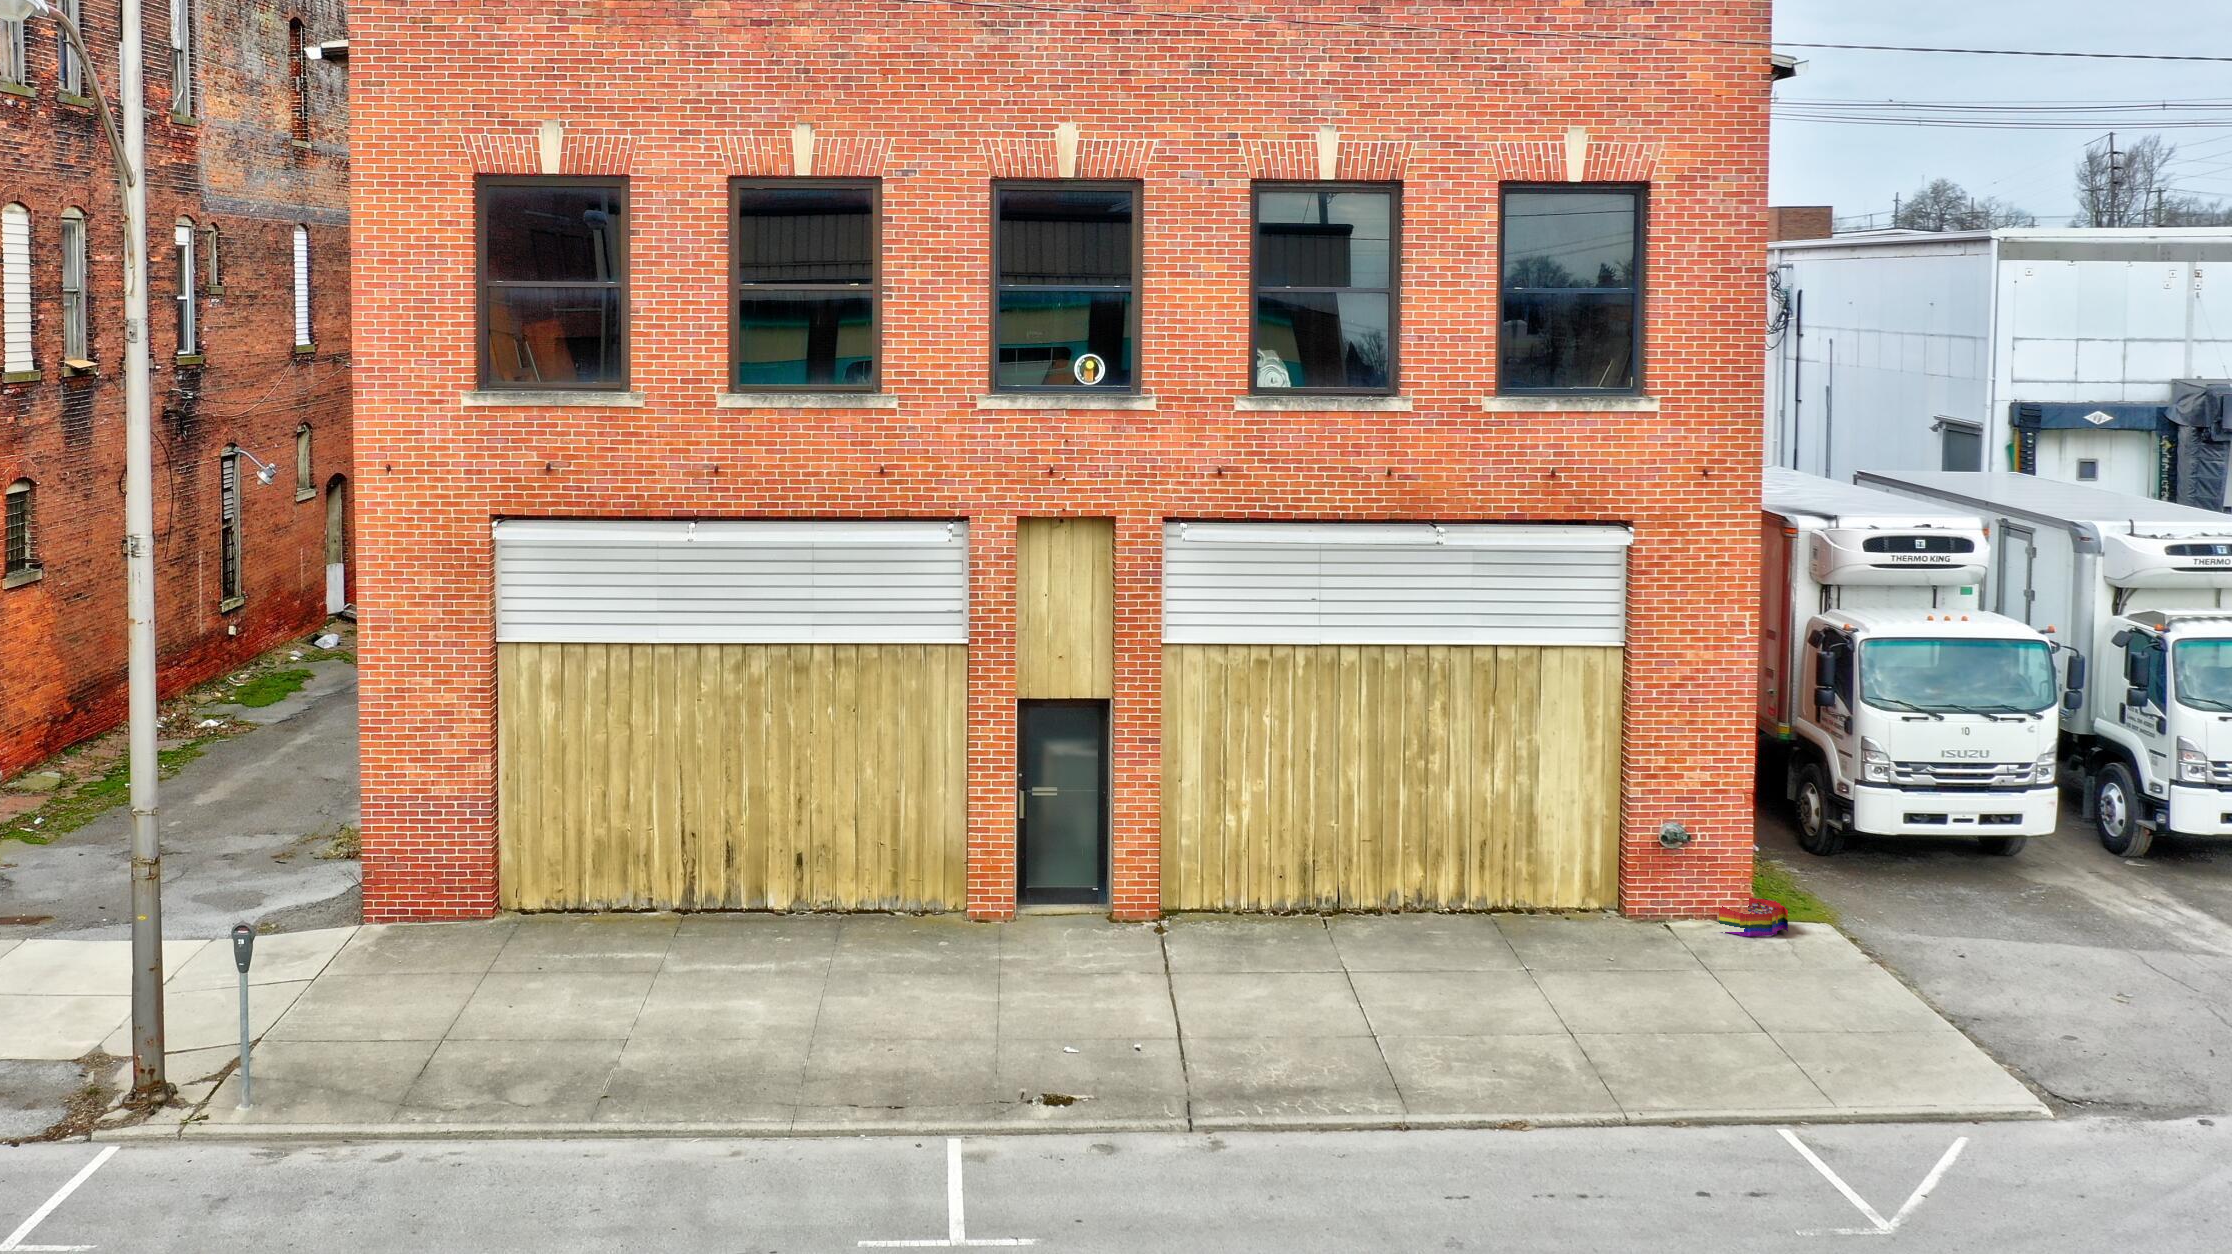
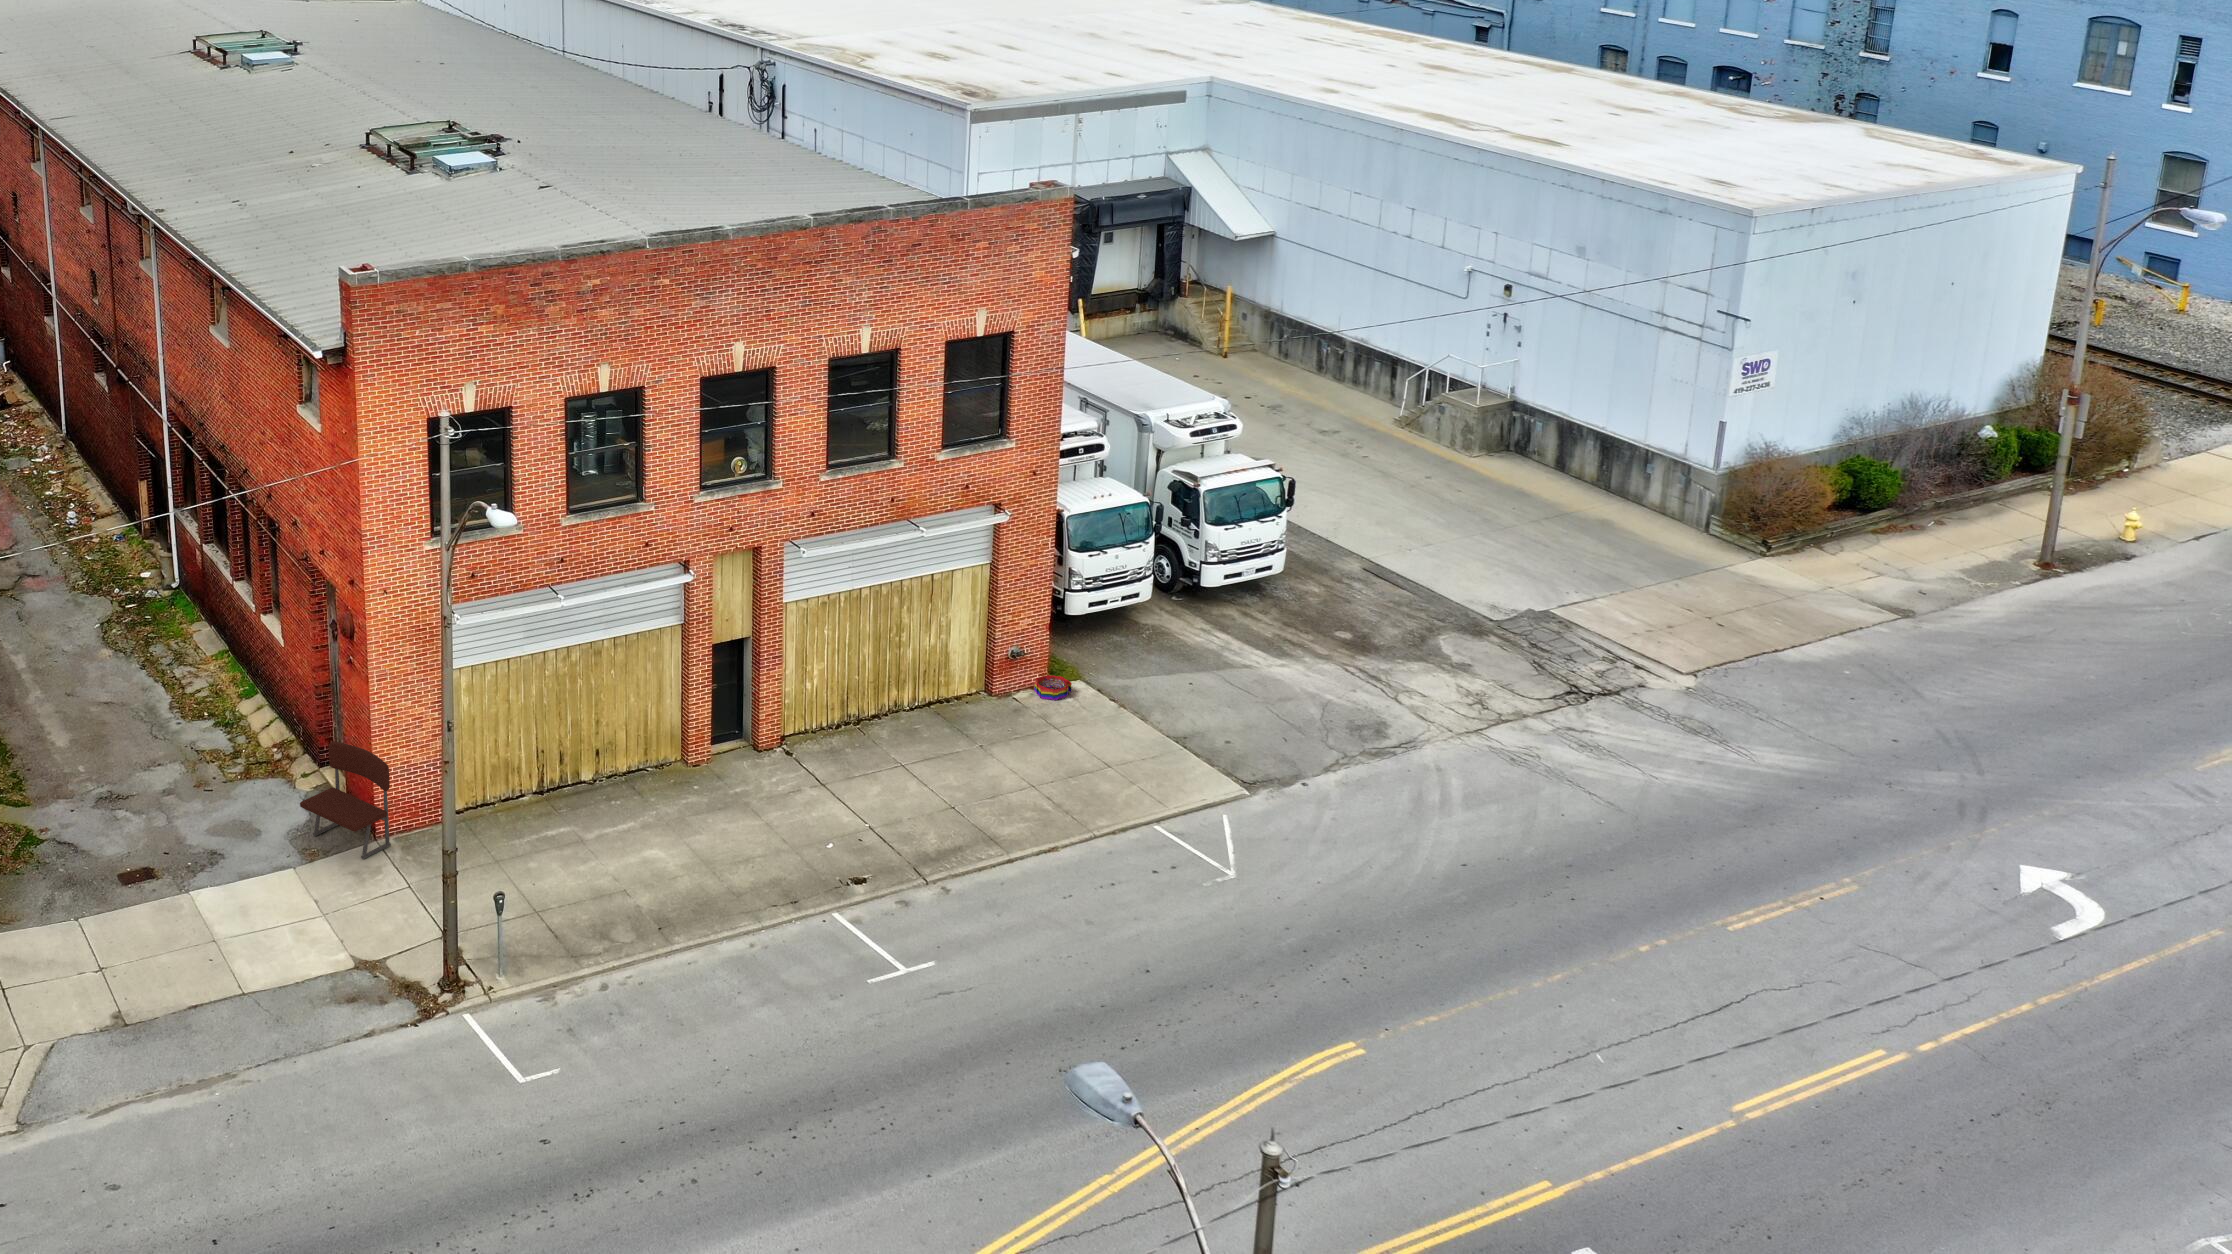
bench: none [258,746,368,934] -> present [300,741,391,859]

